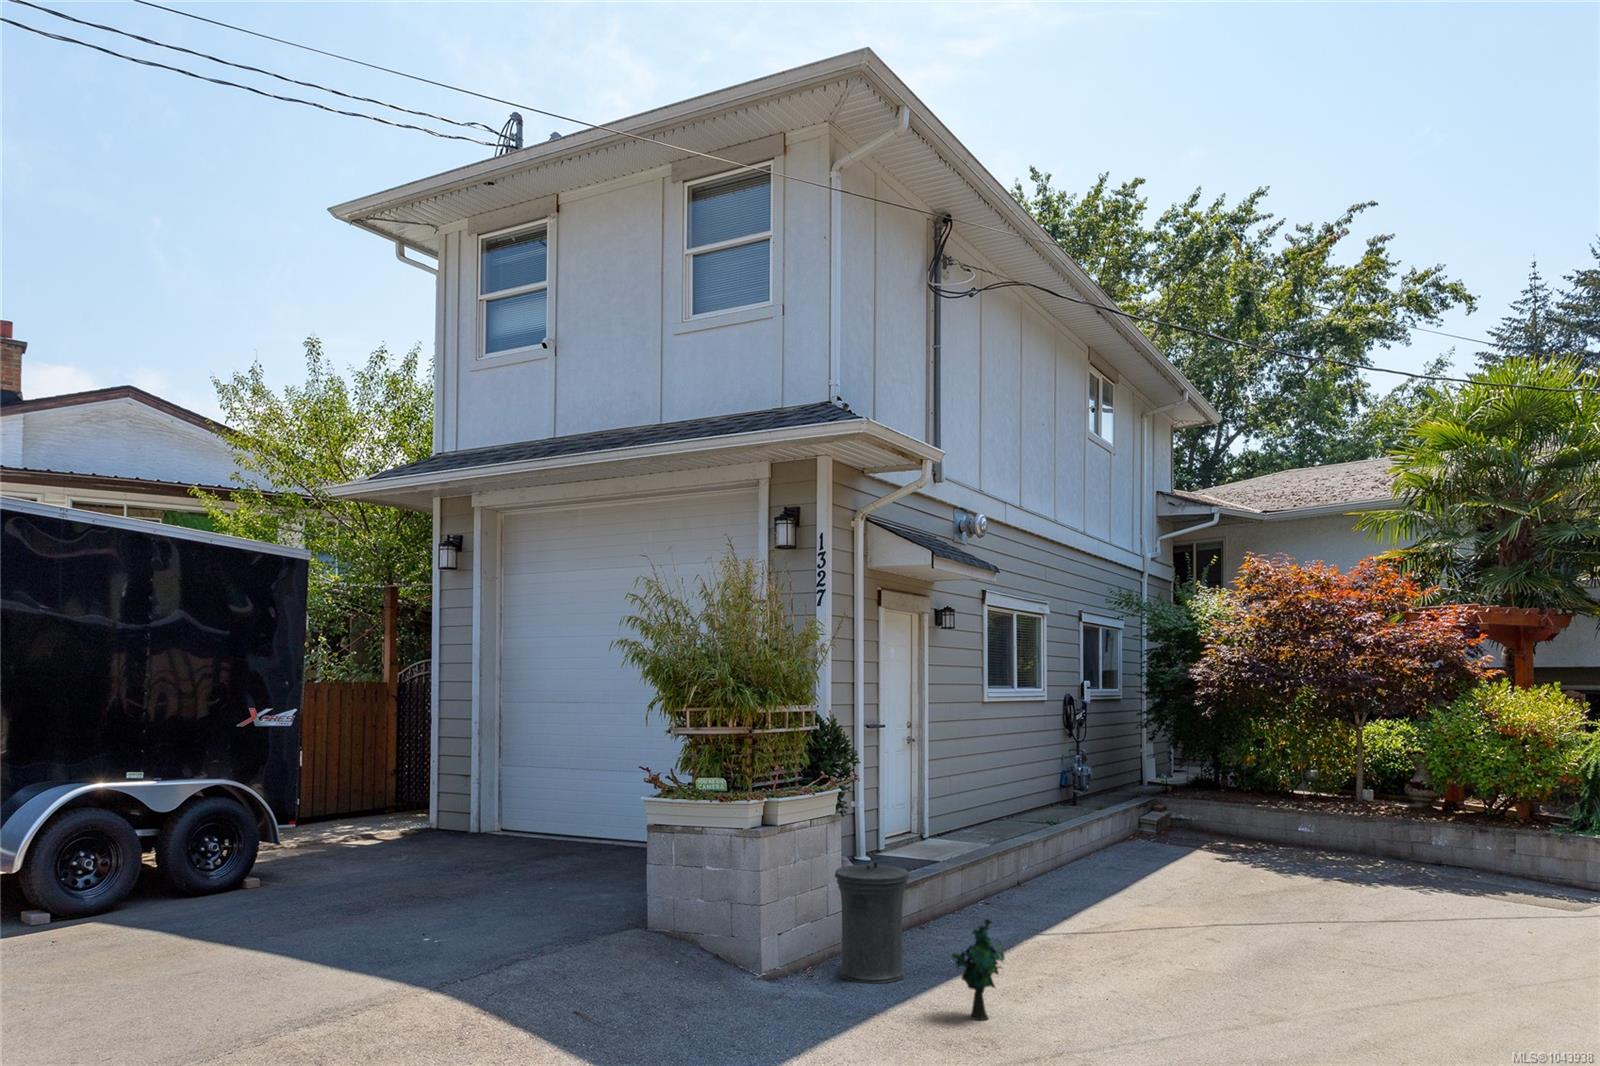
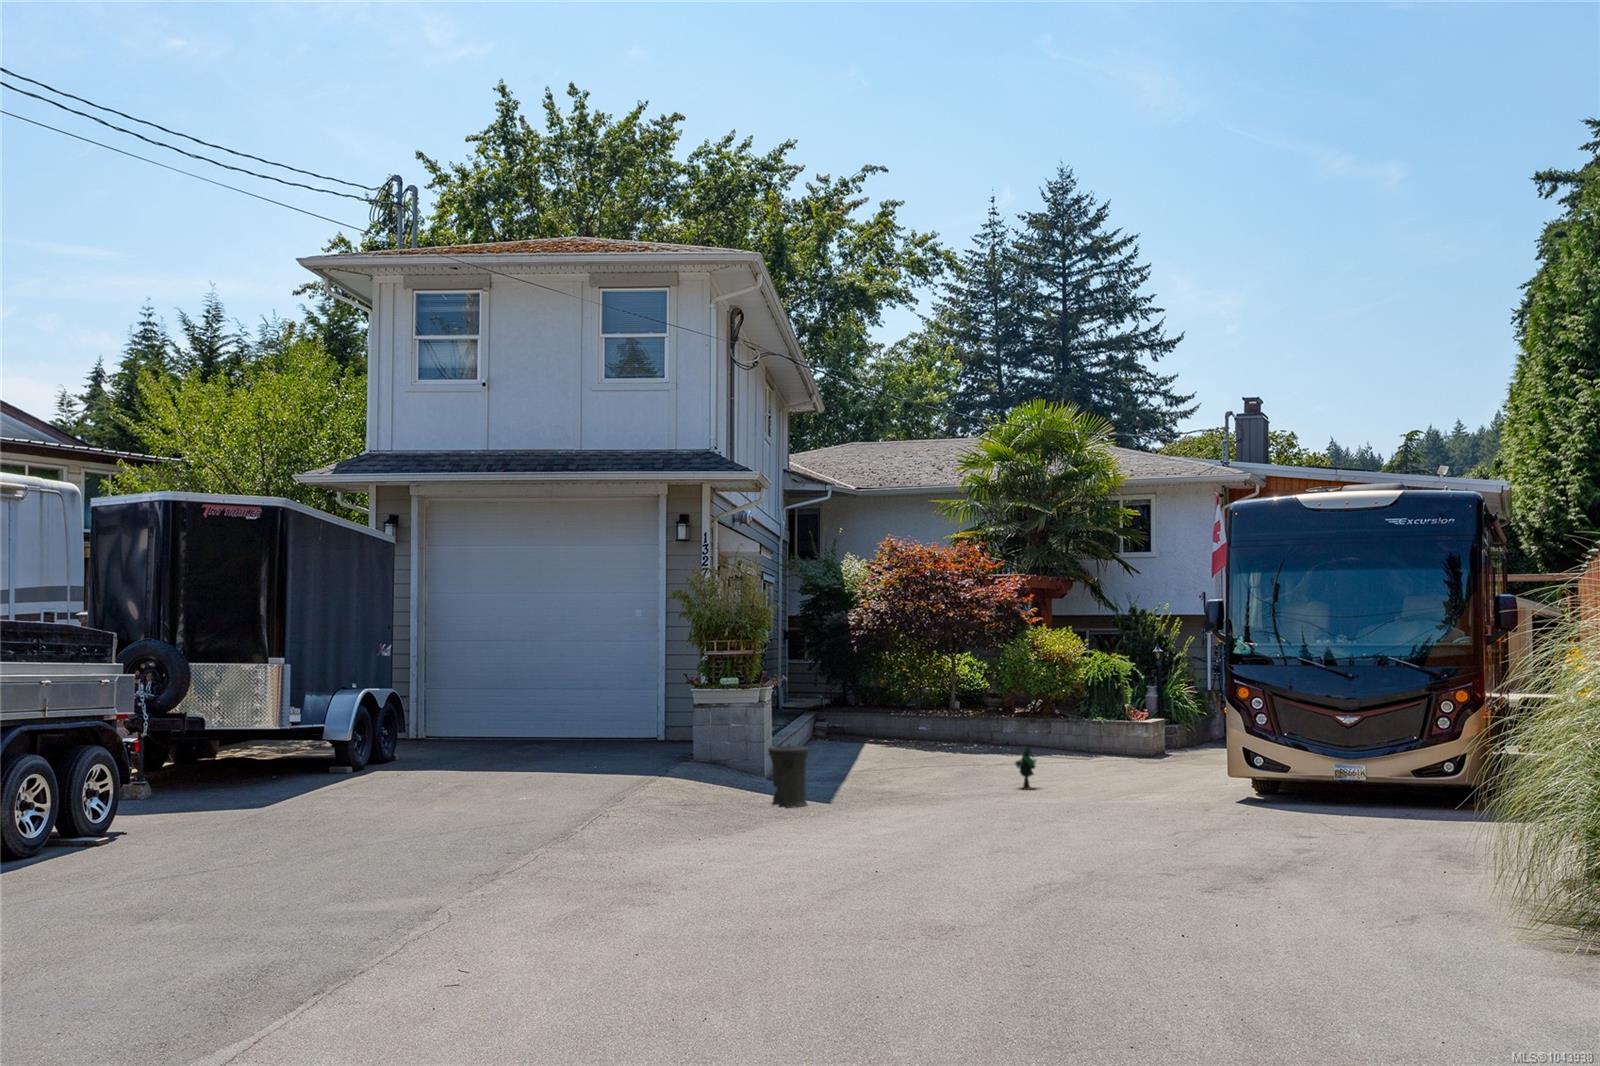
decorative plant: present [951,919,1005,1020] -> present [1015,745,1036,790]

